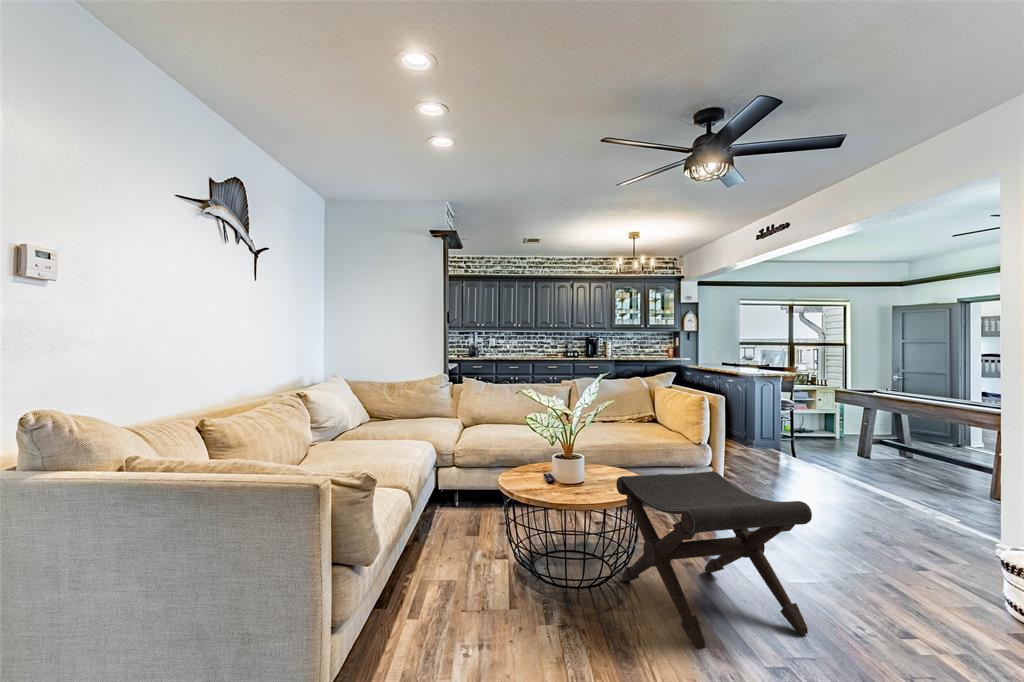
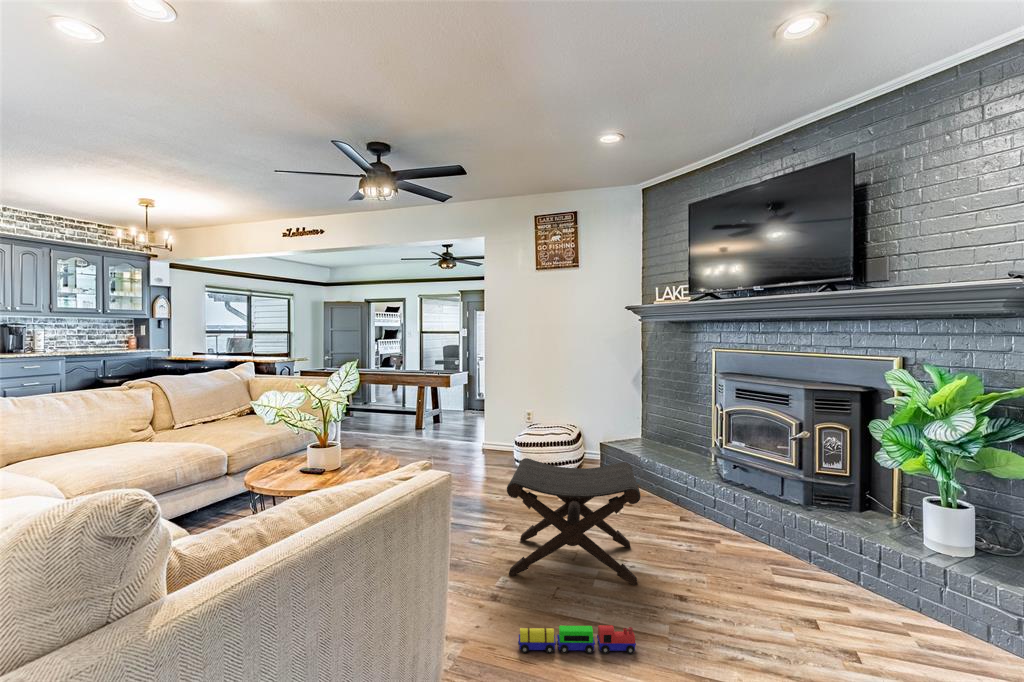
toy train: none [499,586,559,657] -> present [518,625,636,654]

